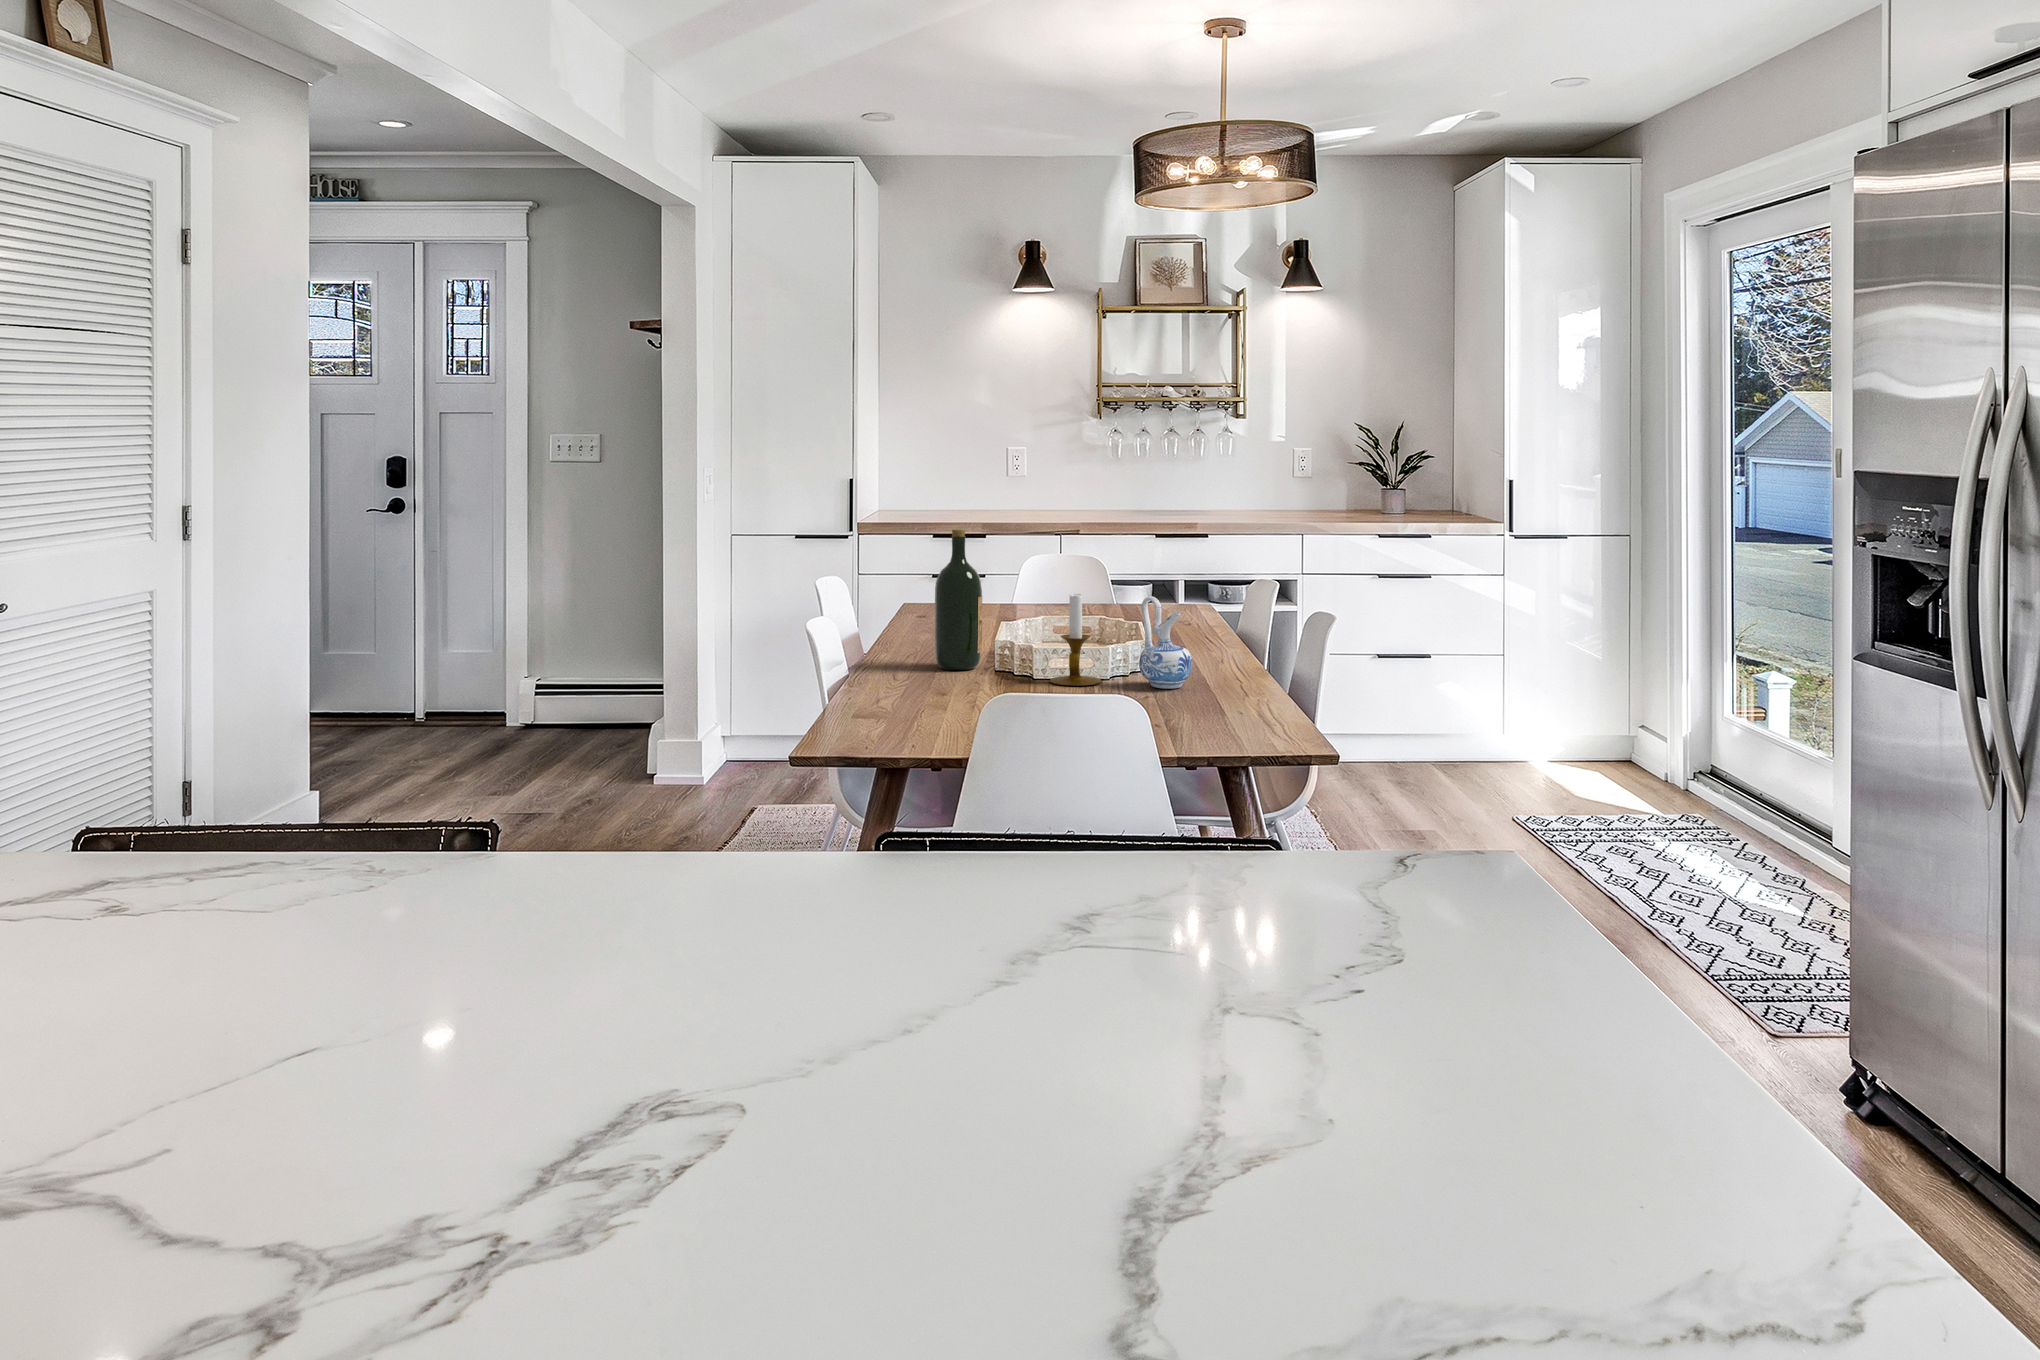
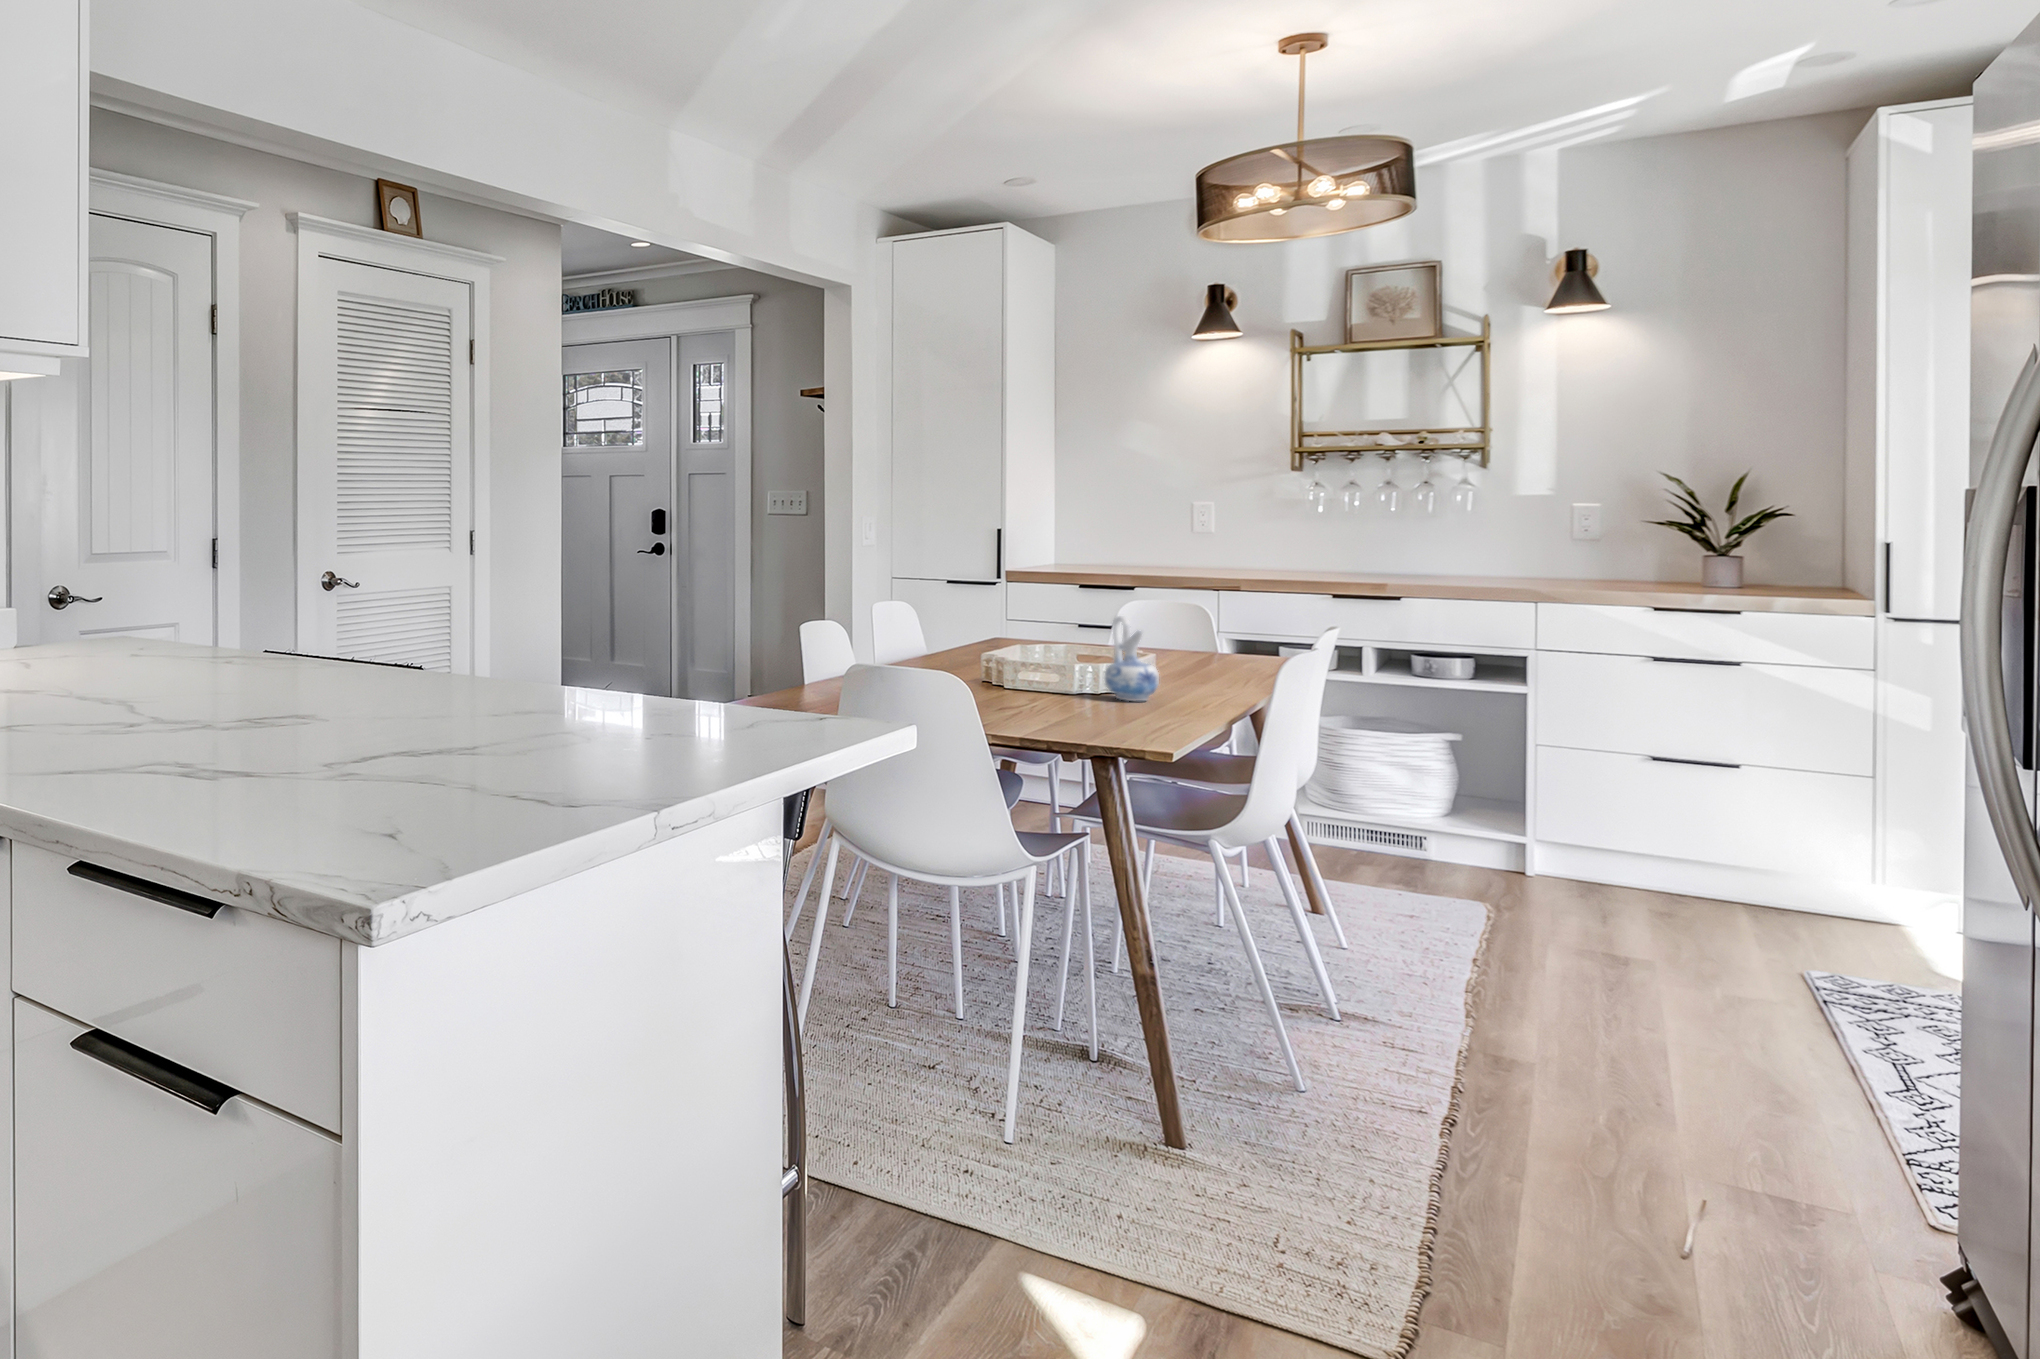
wine bottle: present [935,529,982,670] -> none [942,553,986,674]
candlestick: present [1050,594,1101,685] -> none [1024,610,1076,692]

